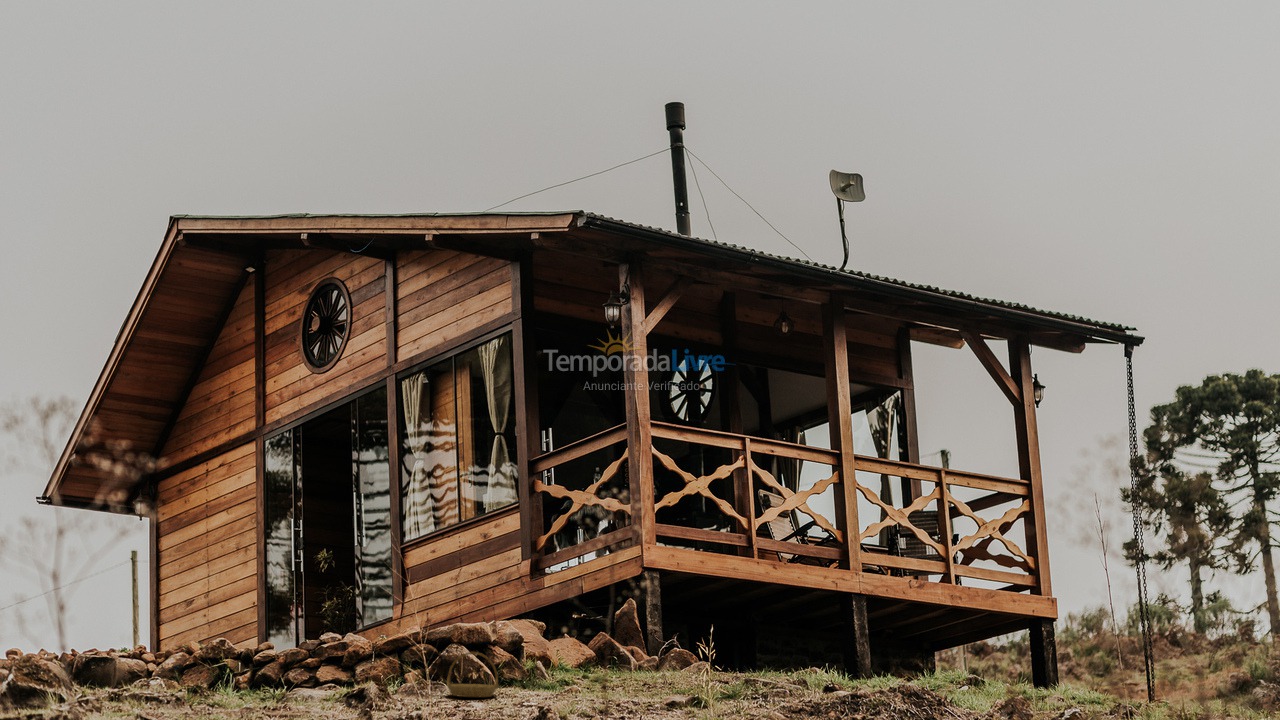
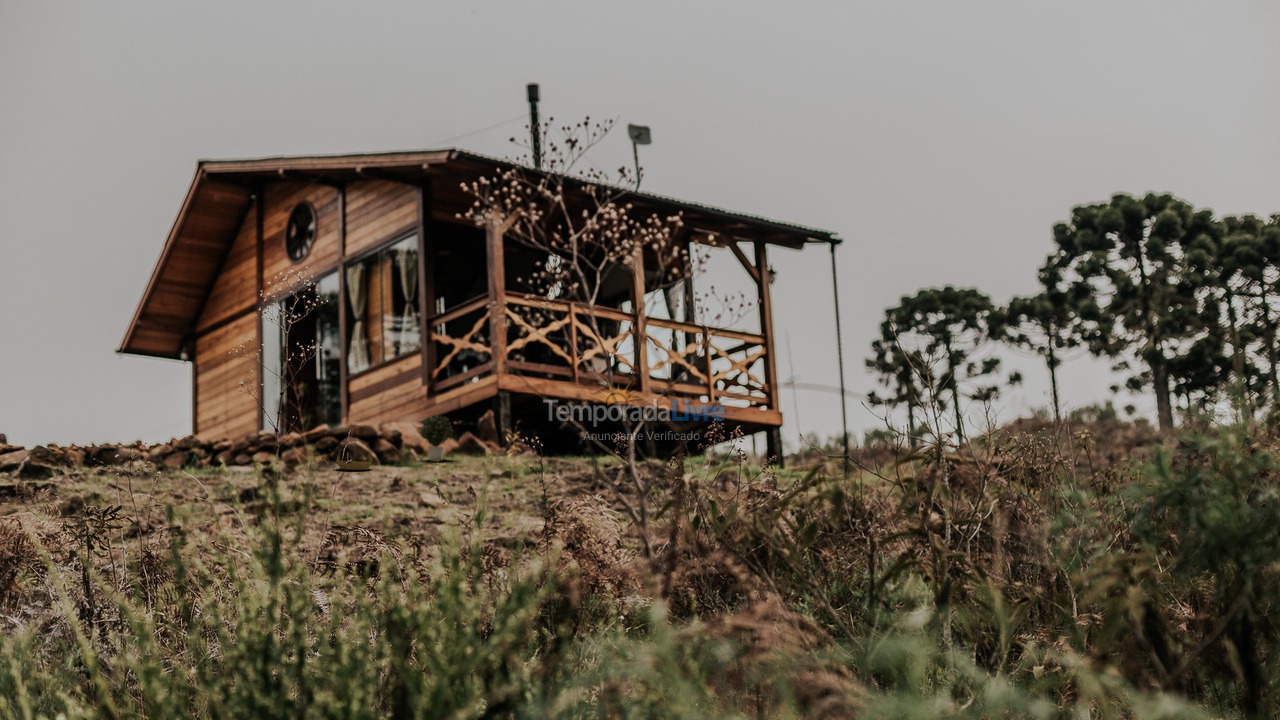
potted plant: none [551,611,600,680] -> present [420,415,452,461]

